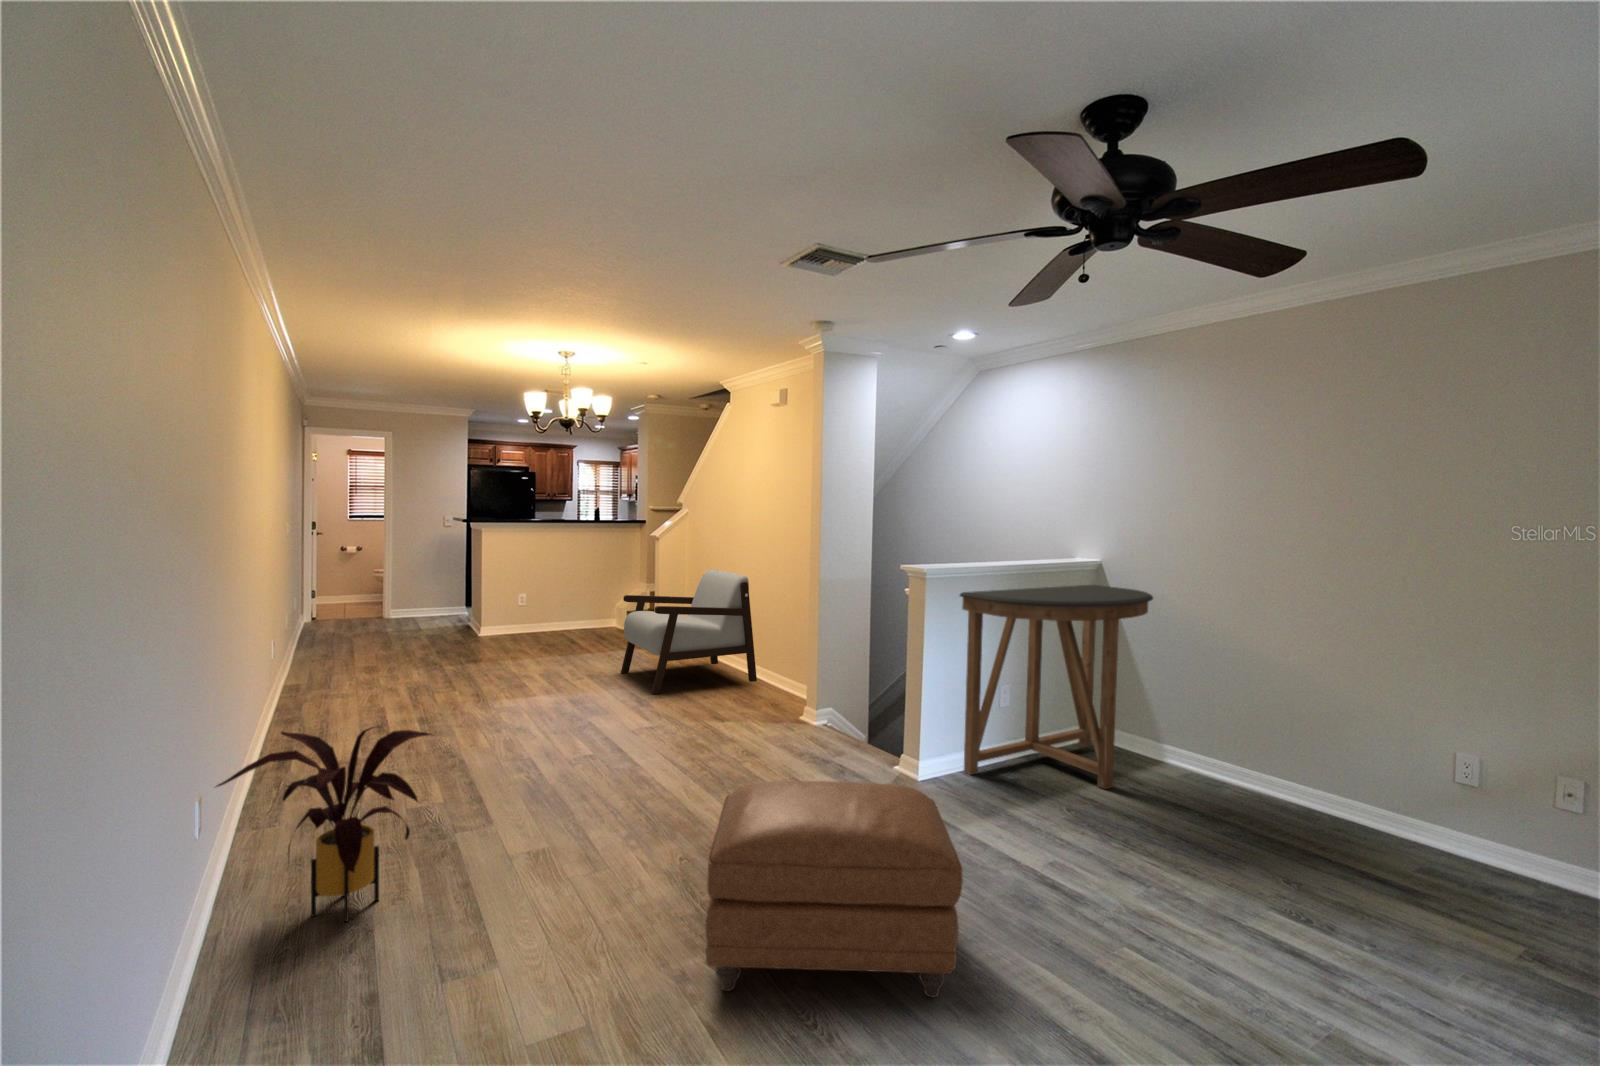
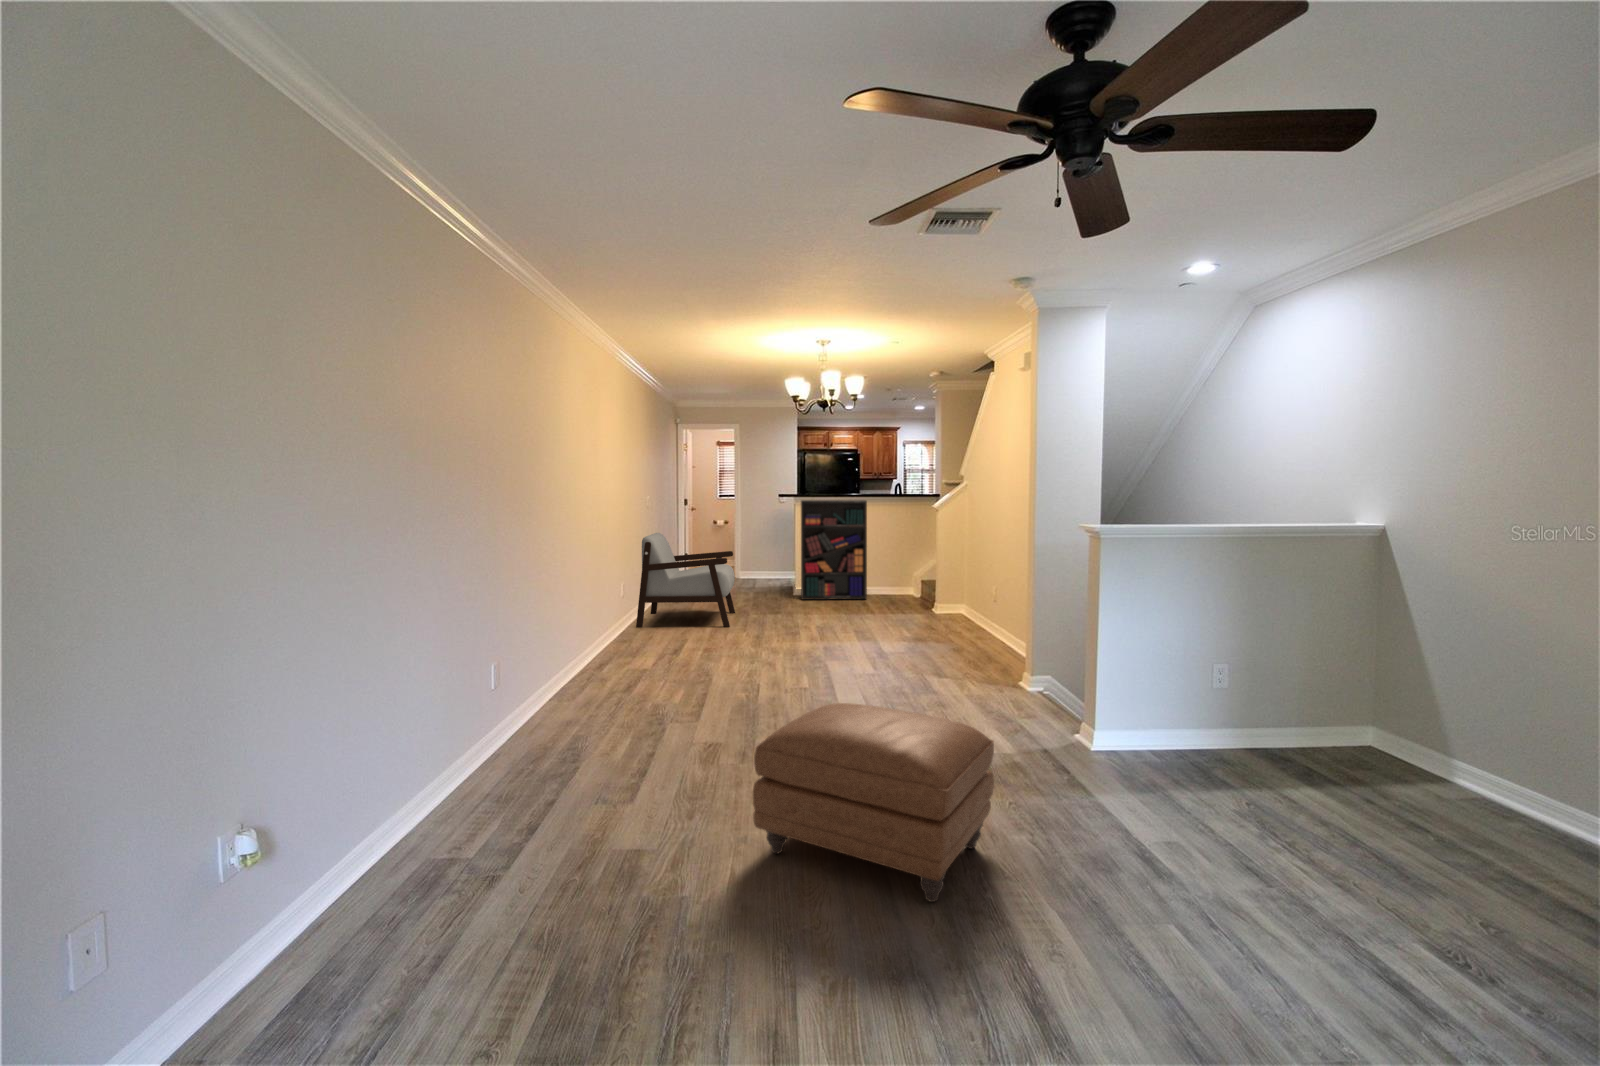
bookshelf: none [491,525,576,643] -> present [801,500,867,600]
armchair: present [621,569,757,694] -> present [636,533,735,628]
console table: present [960,585,1153,789] -> none [1144,555,1429,795]
house plant: present [216,727,431,922] -> none [515,629,652,759]

